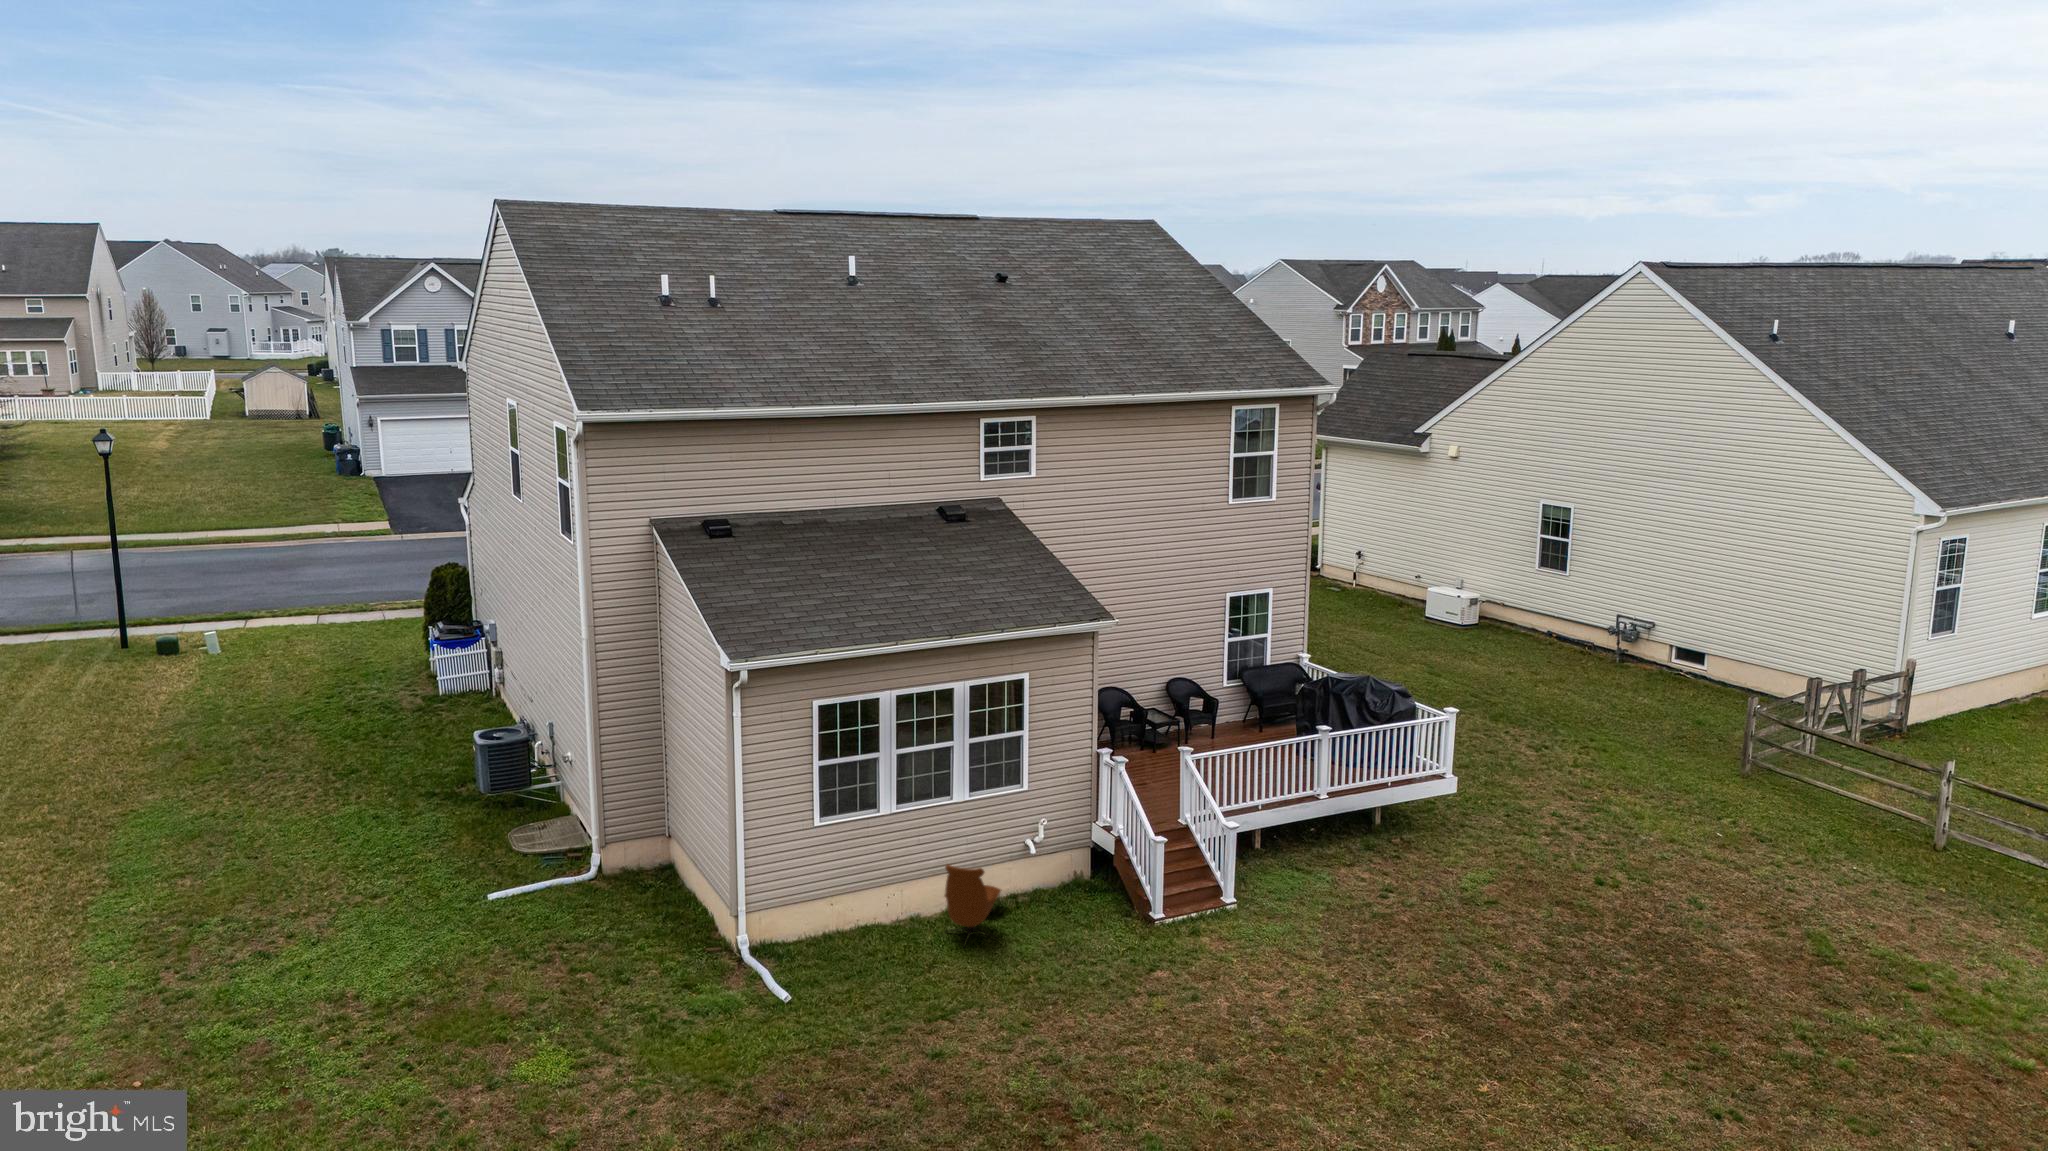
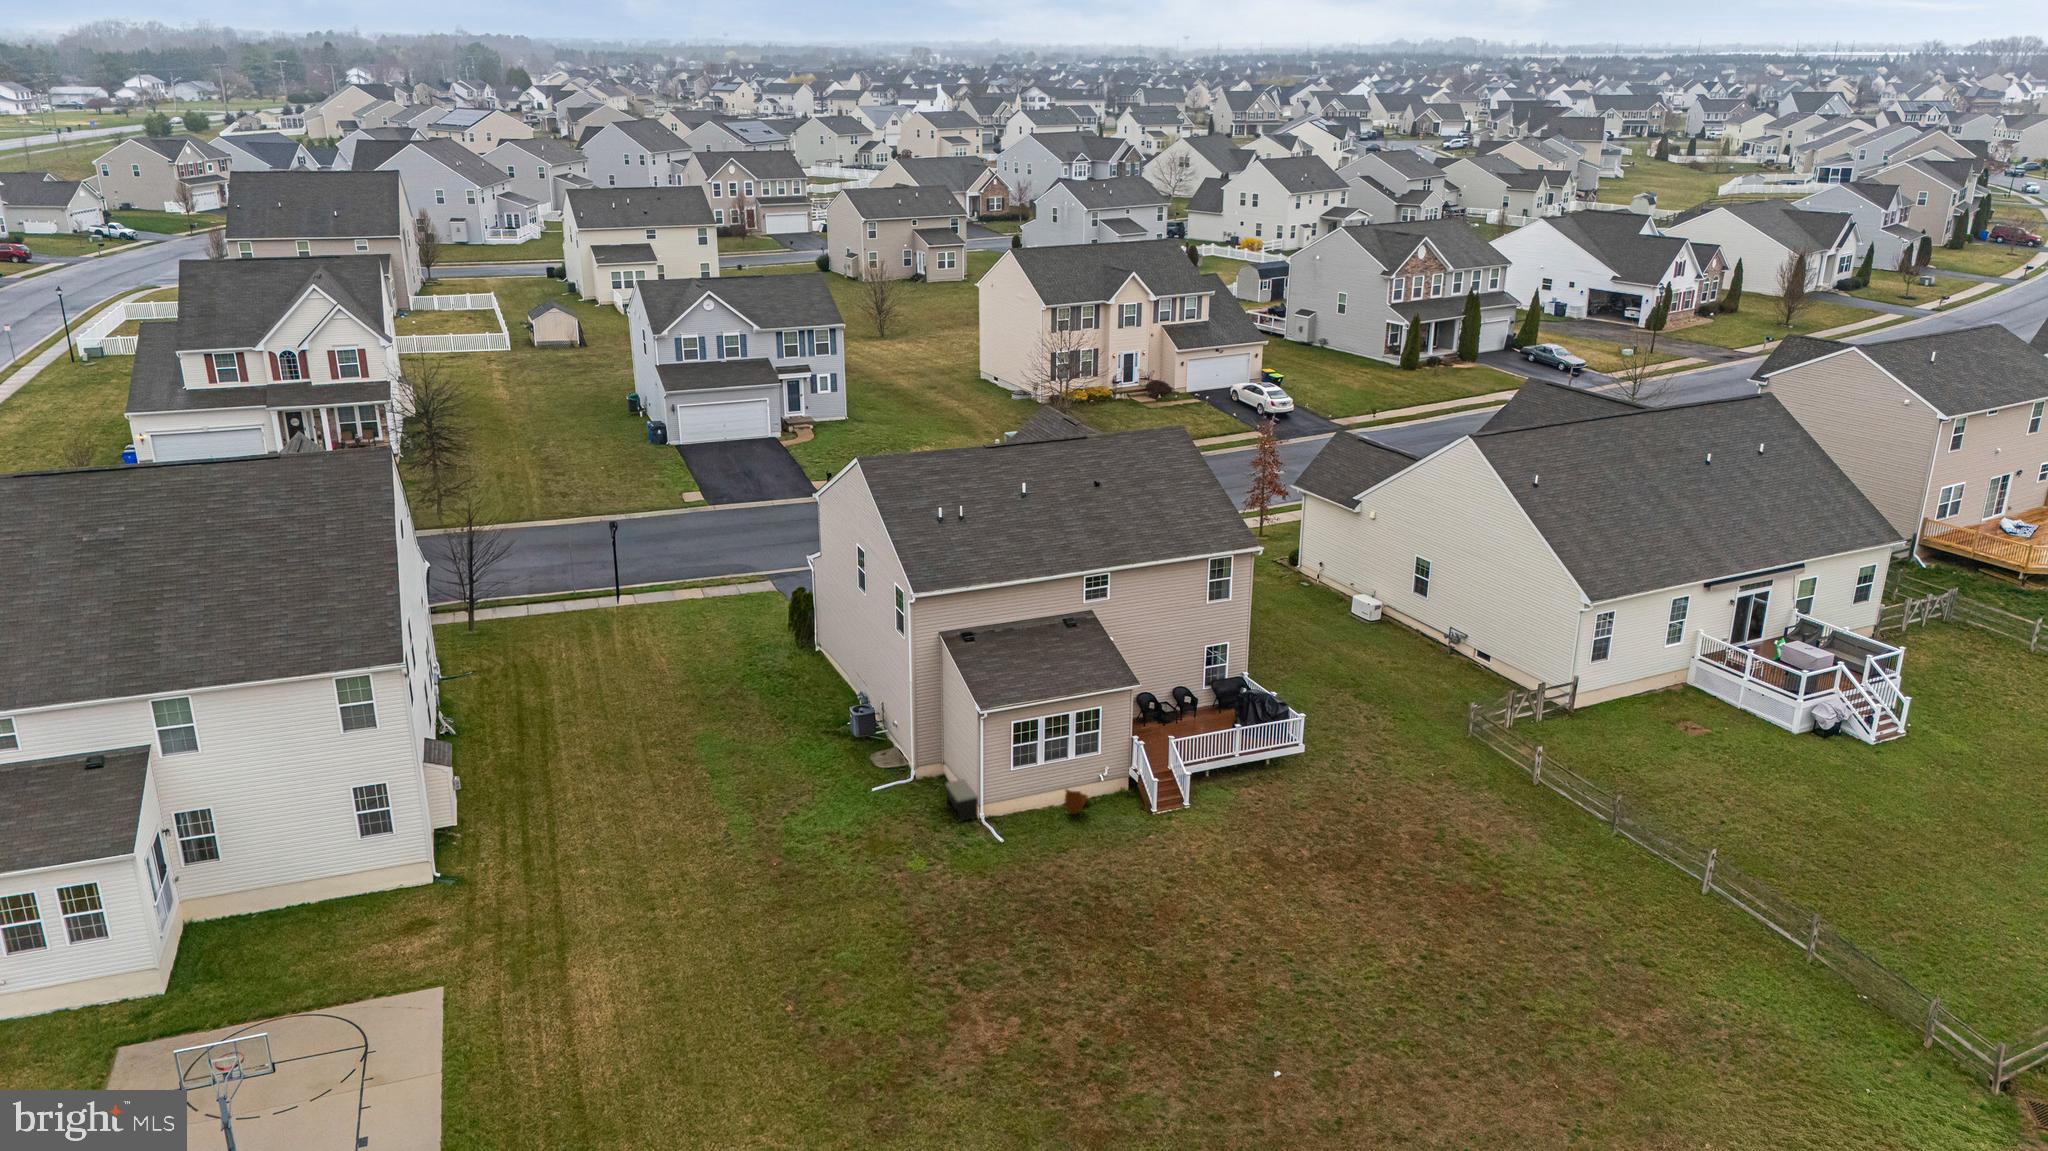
storage bench: none [652,856,729,959] -> present [945,779,978,821]

